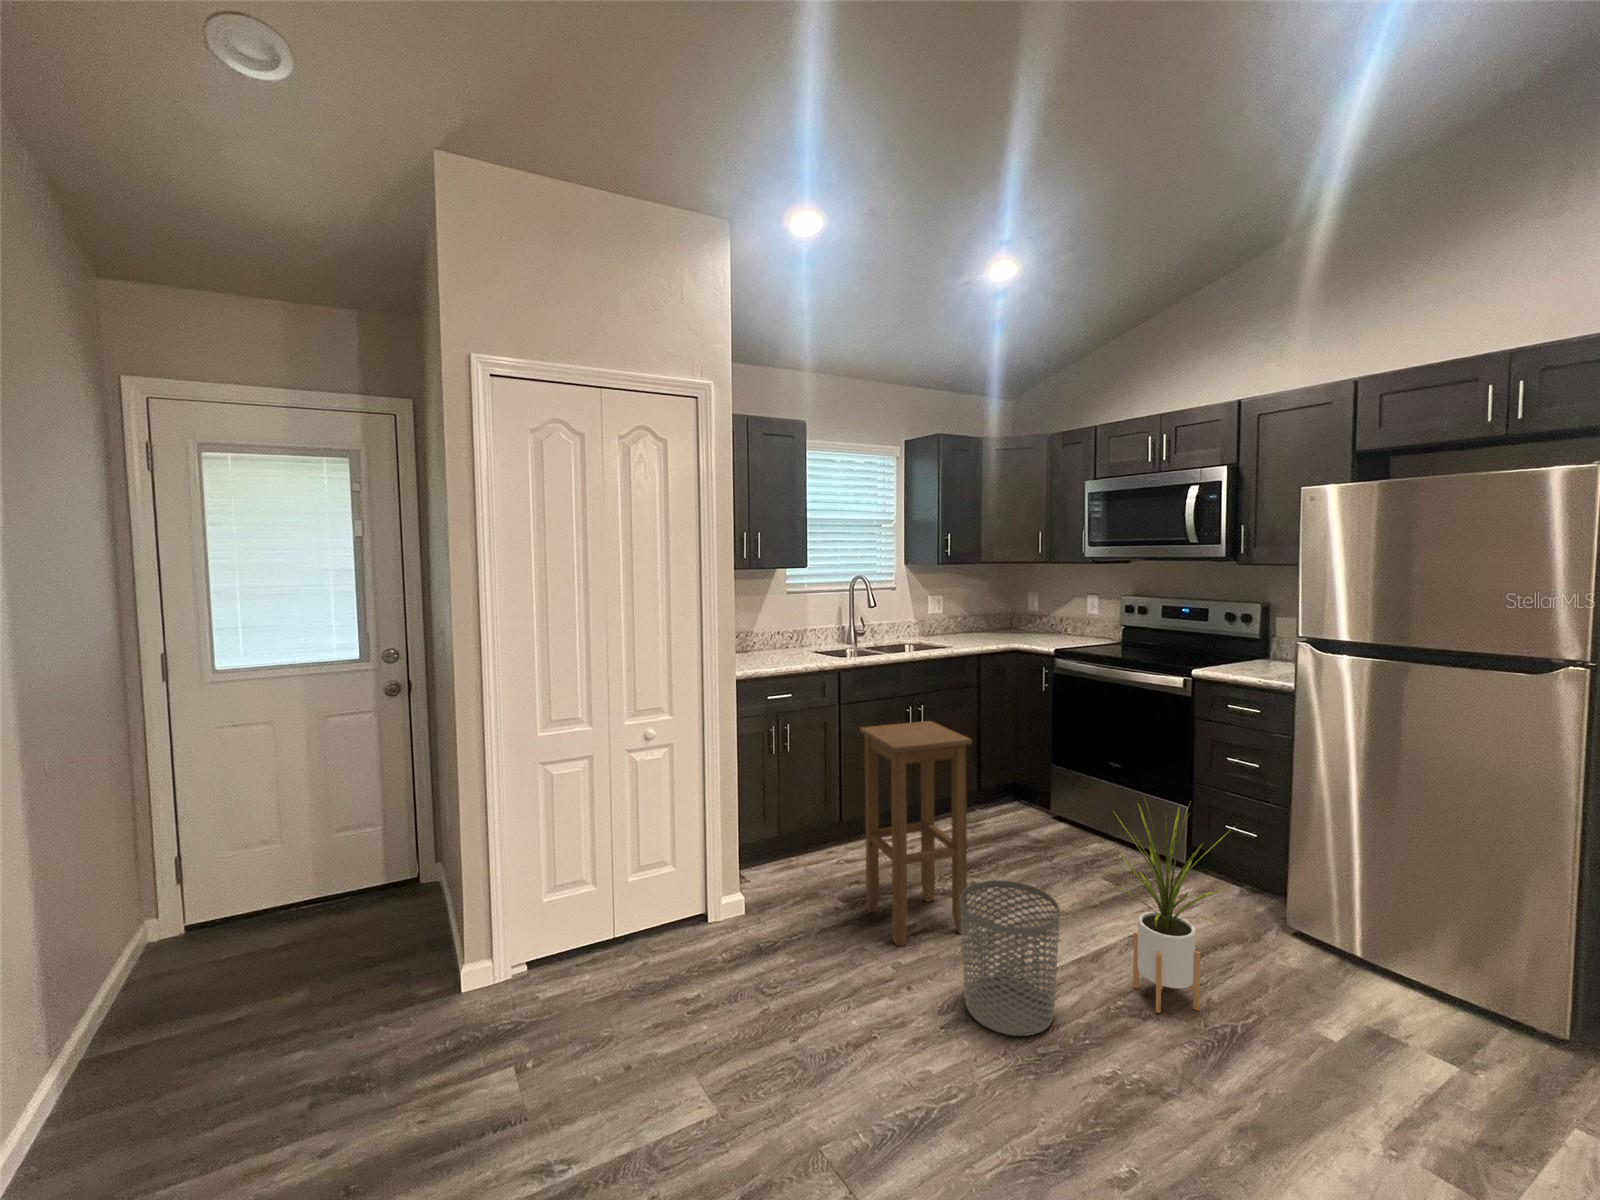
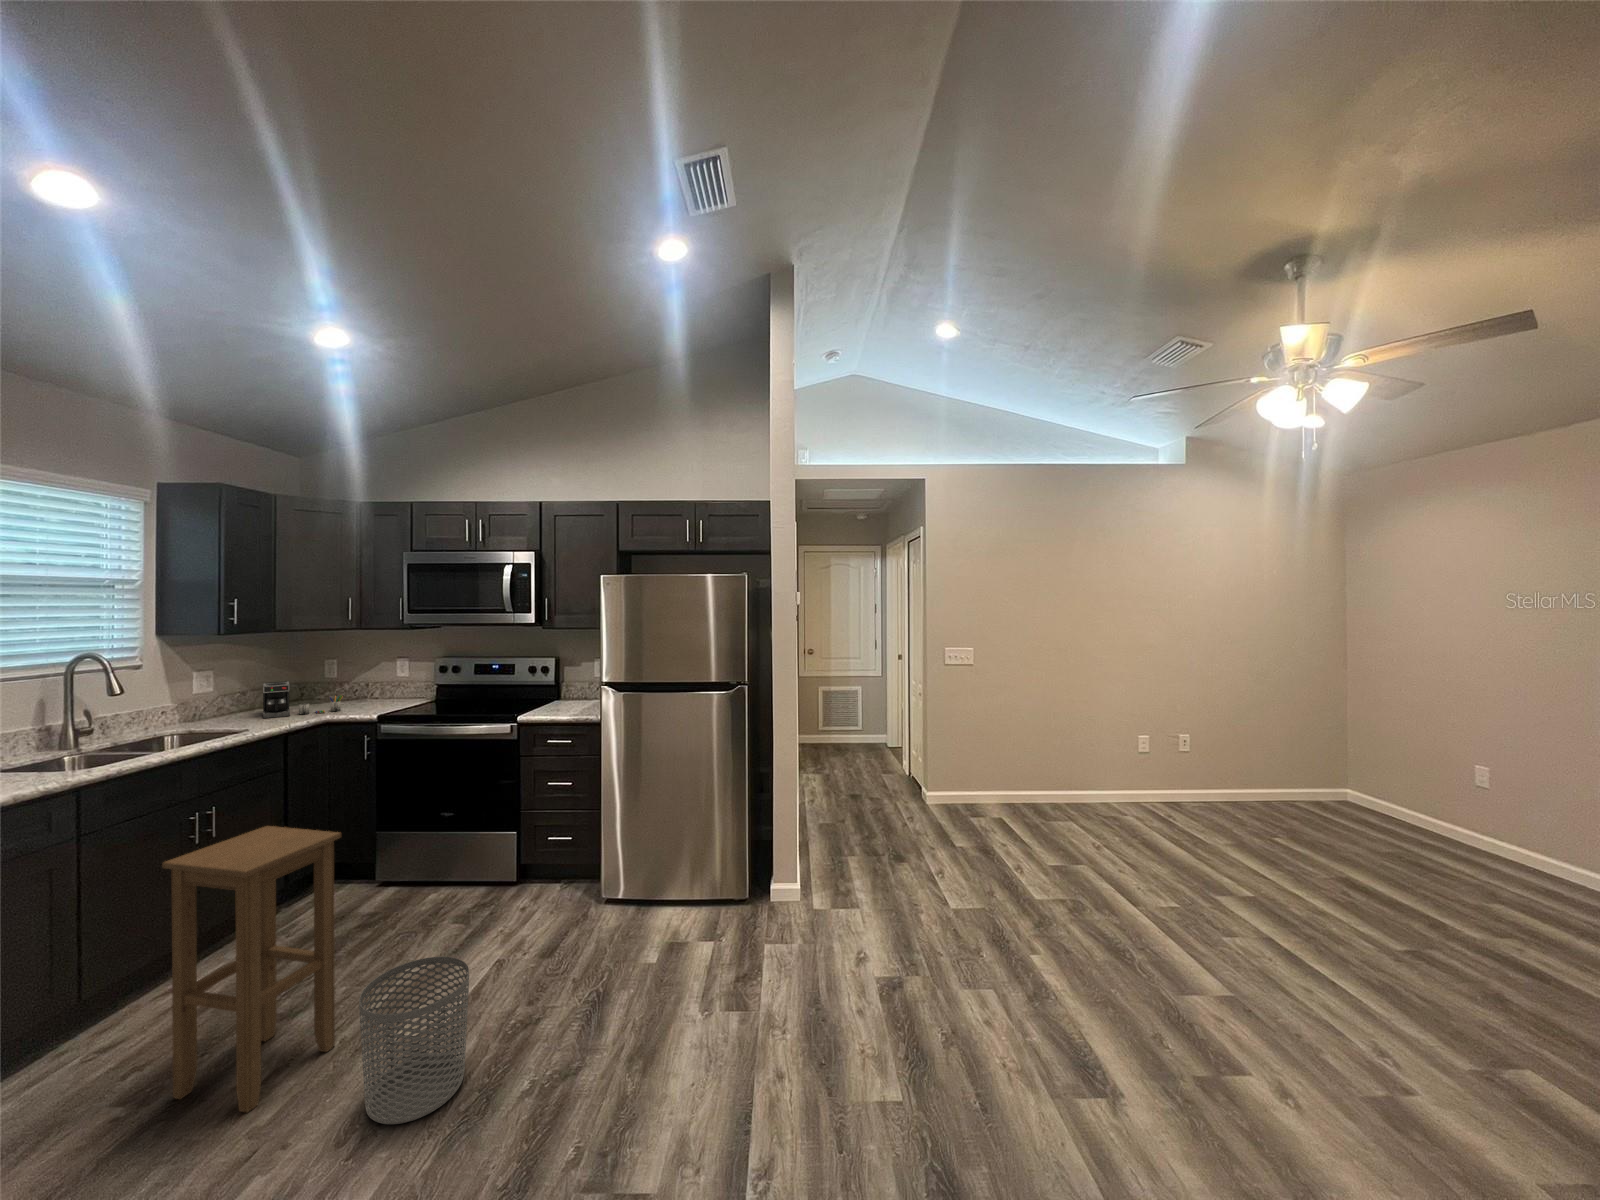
coffee maker: none [970,610,1031,642] -> present [263,681,343,718]
house plant: present [1113,801,1230,1013] -> none [496,828,591,1012]

